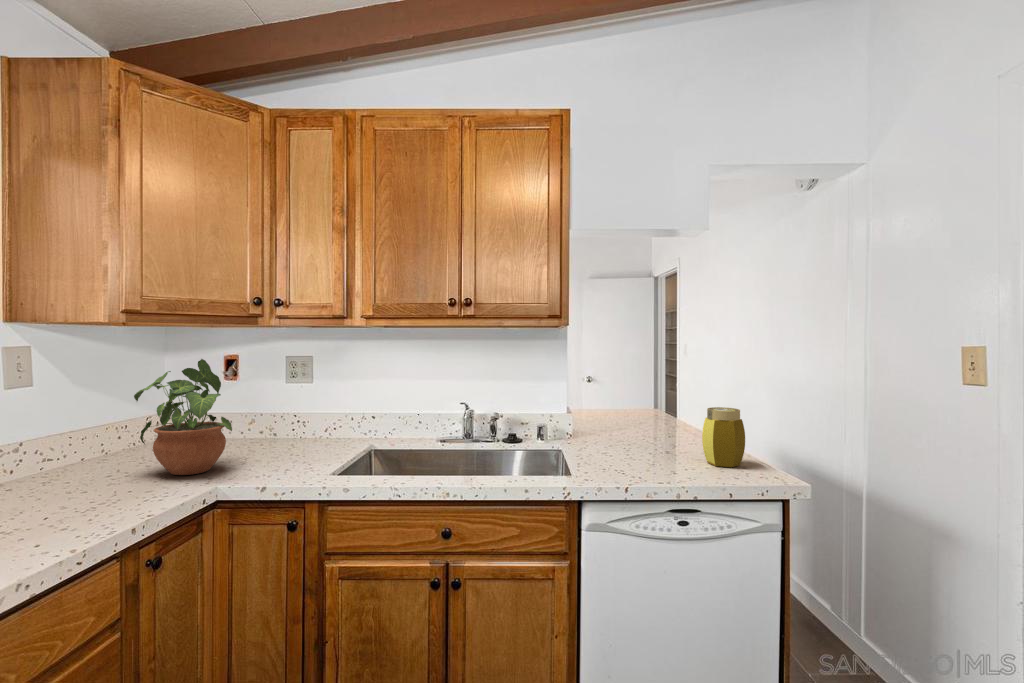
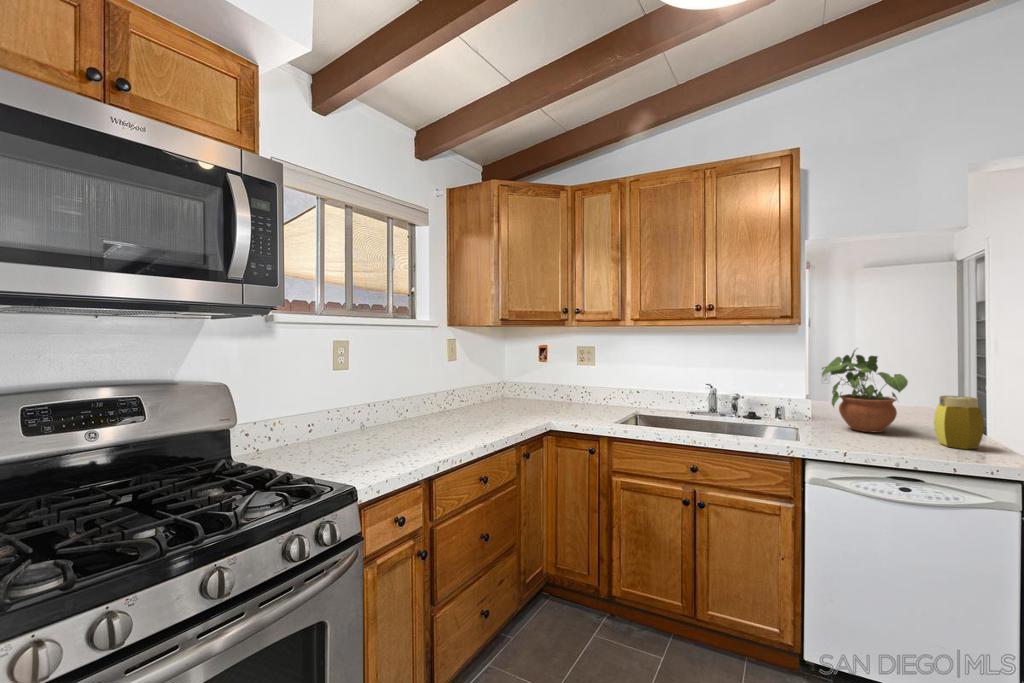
potted plant: present [134,359,232,475] -> present [822,350,908,432]

